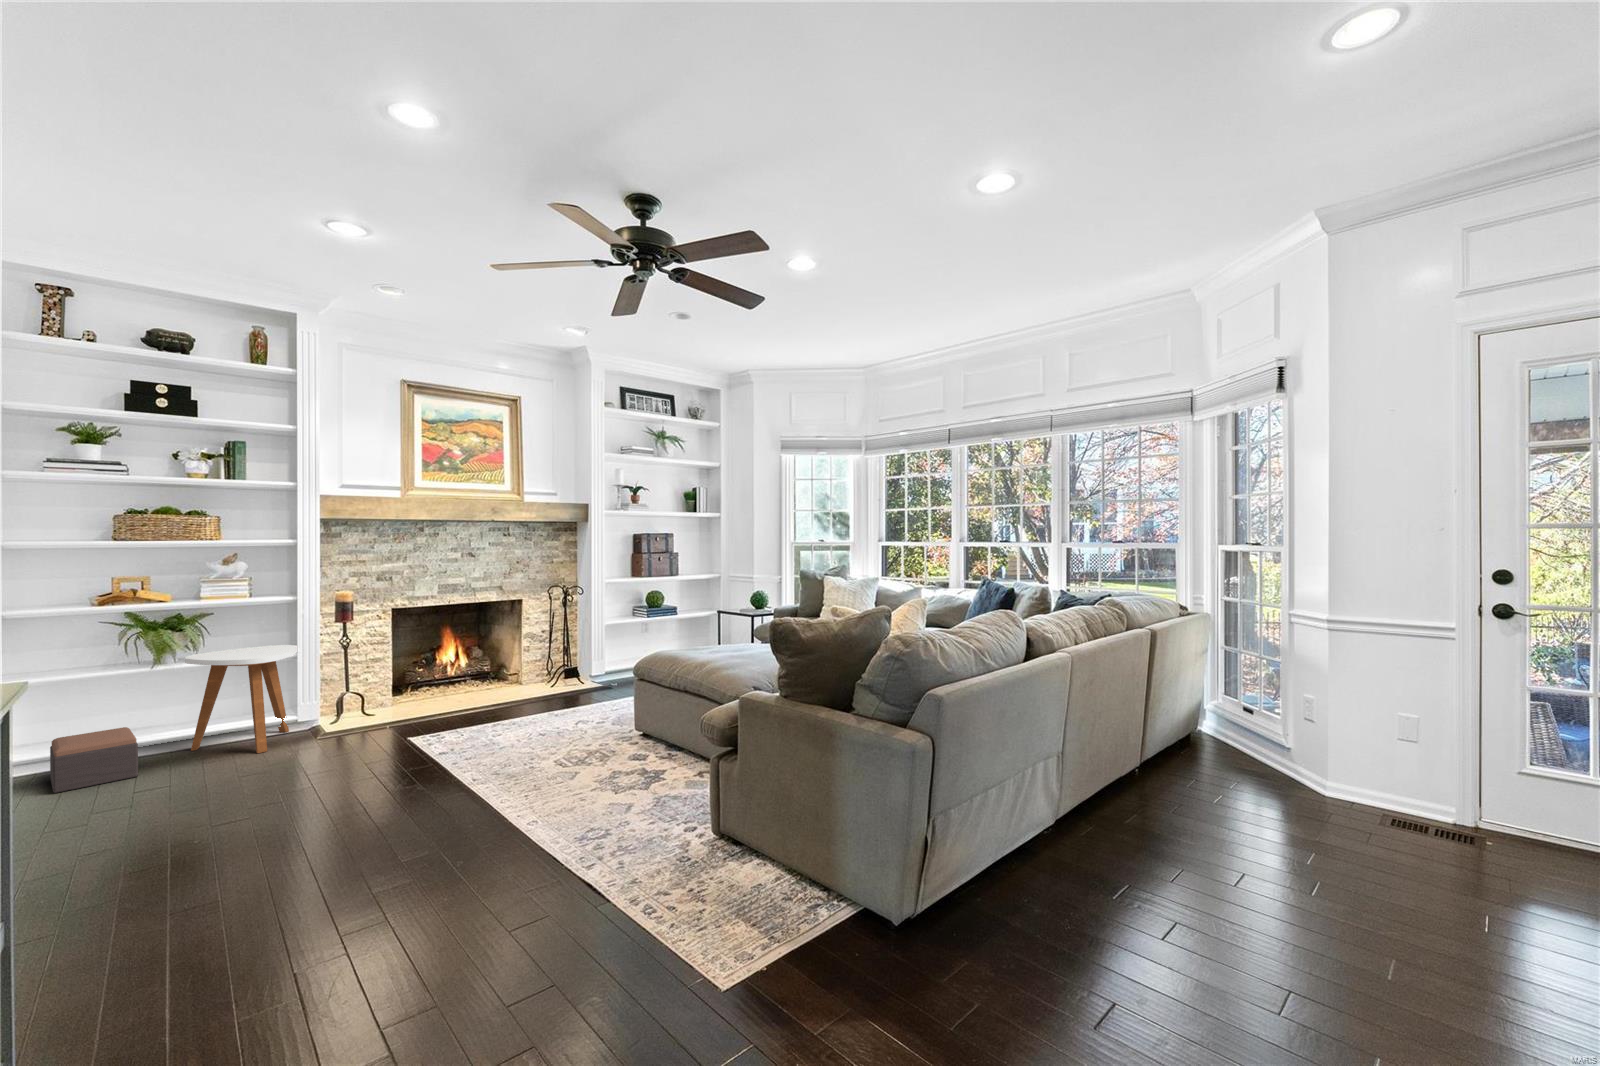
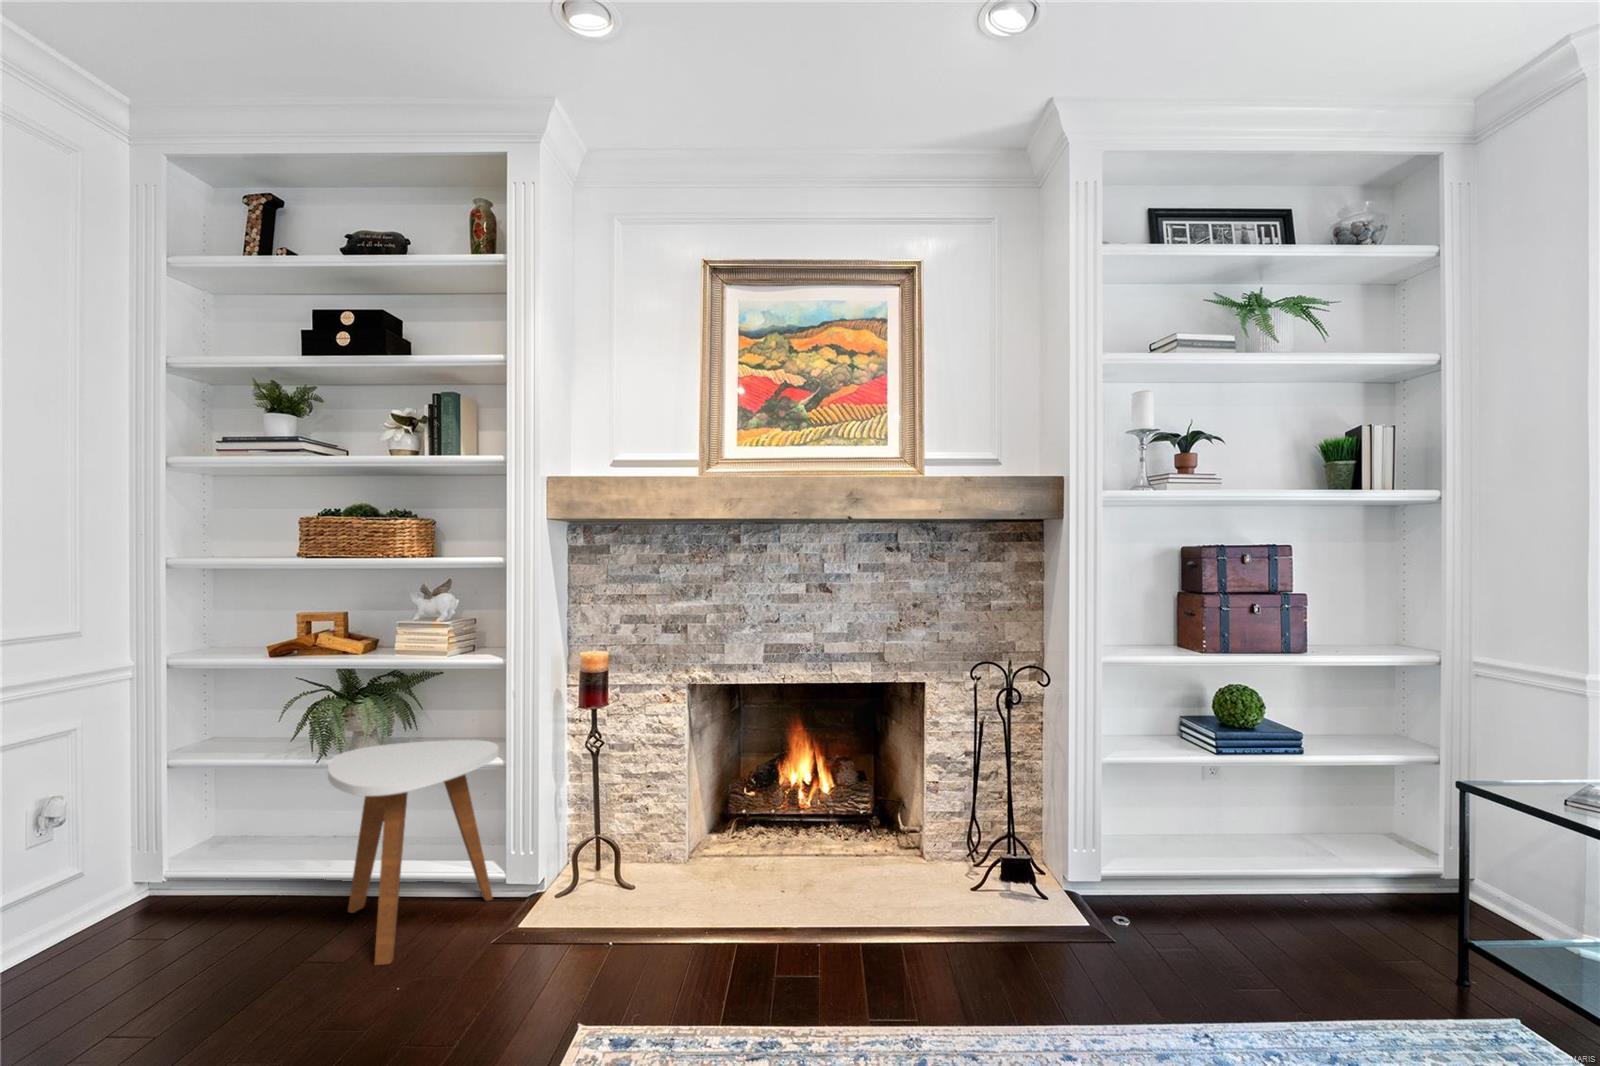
footstool: present [50,727,138,793] -> none [93,863,261,981]

